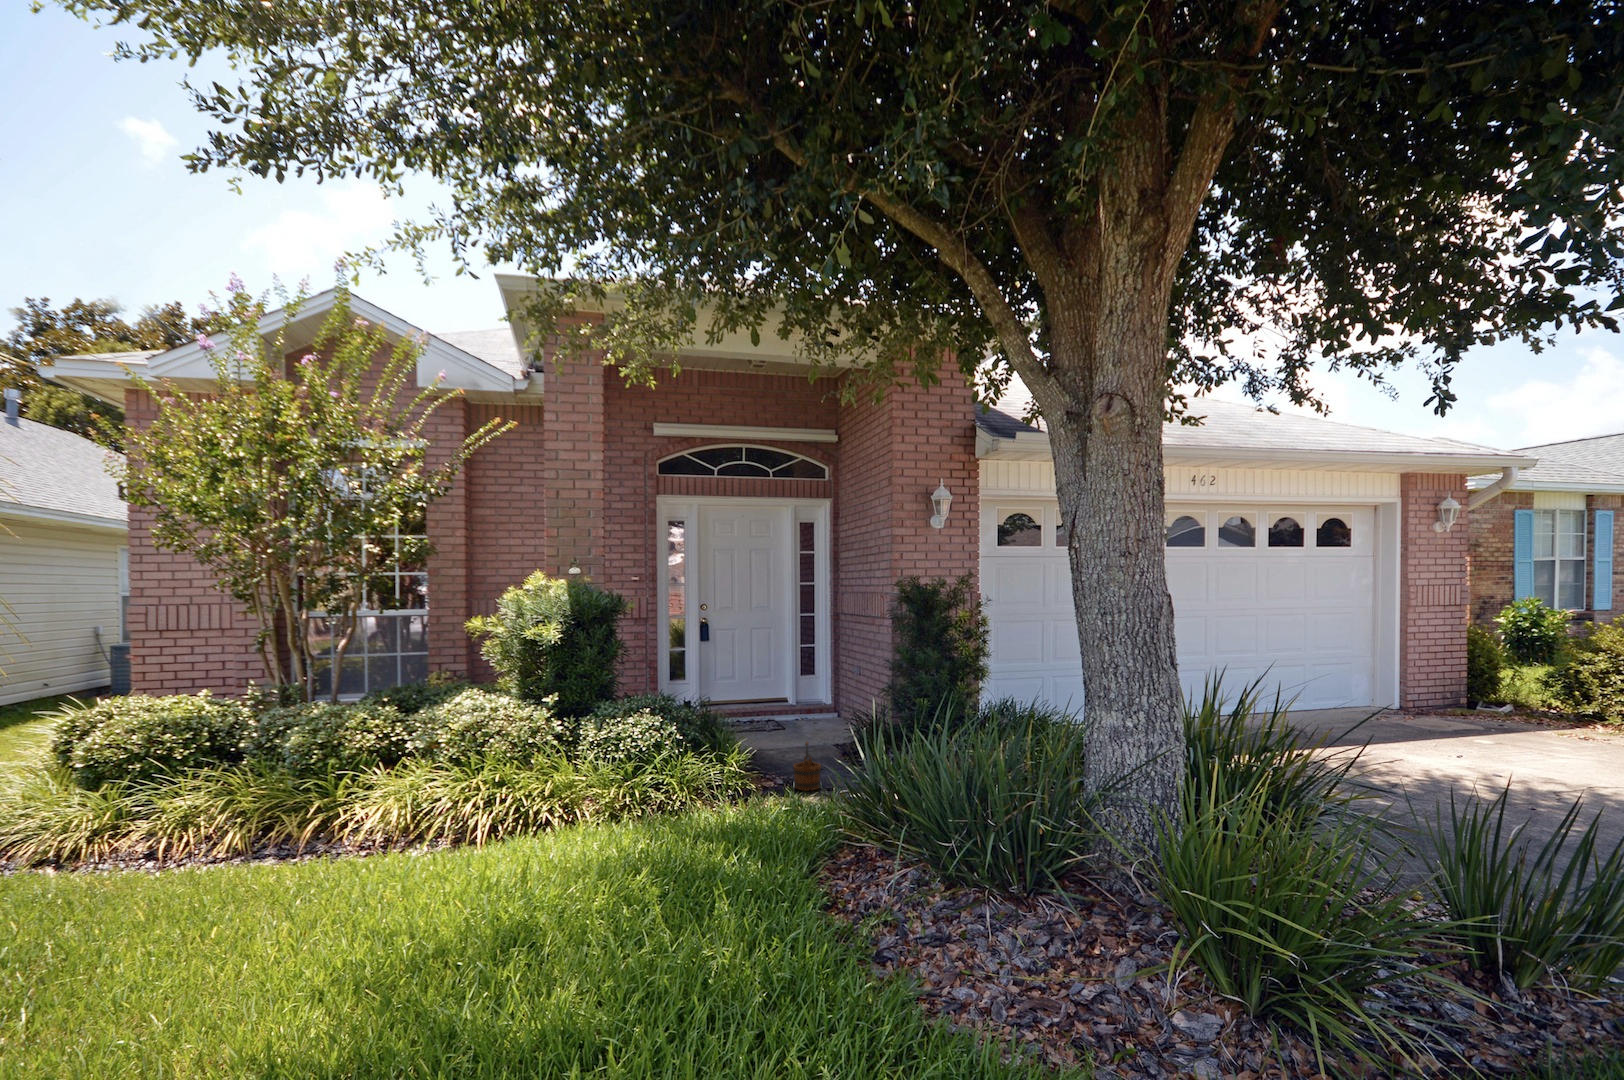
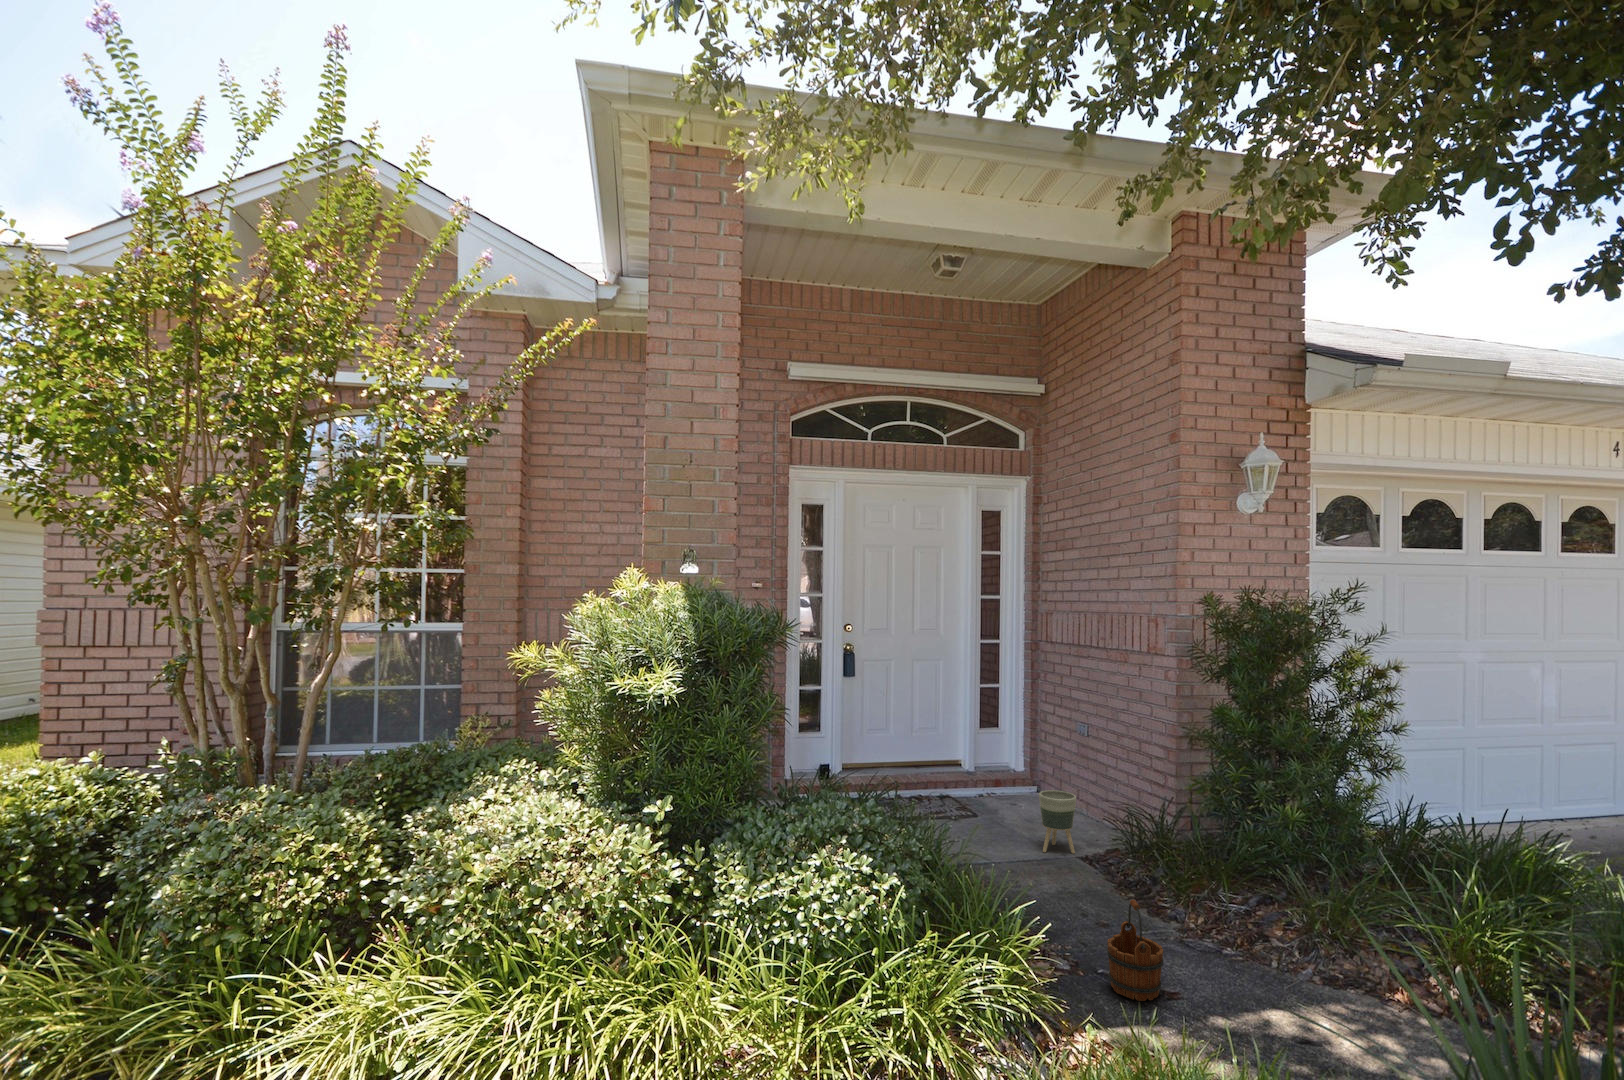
planter: none [809,707,832,745] -> present [1039,790,1076,854]

